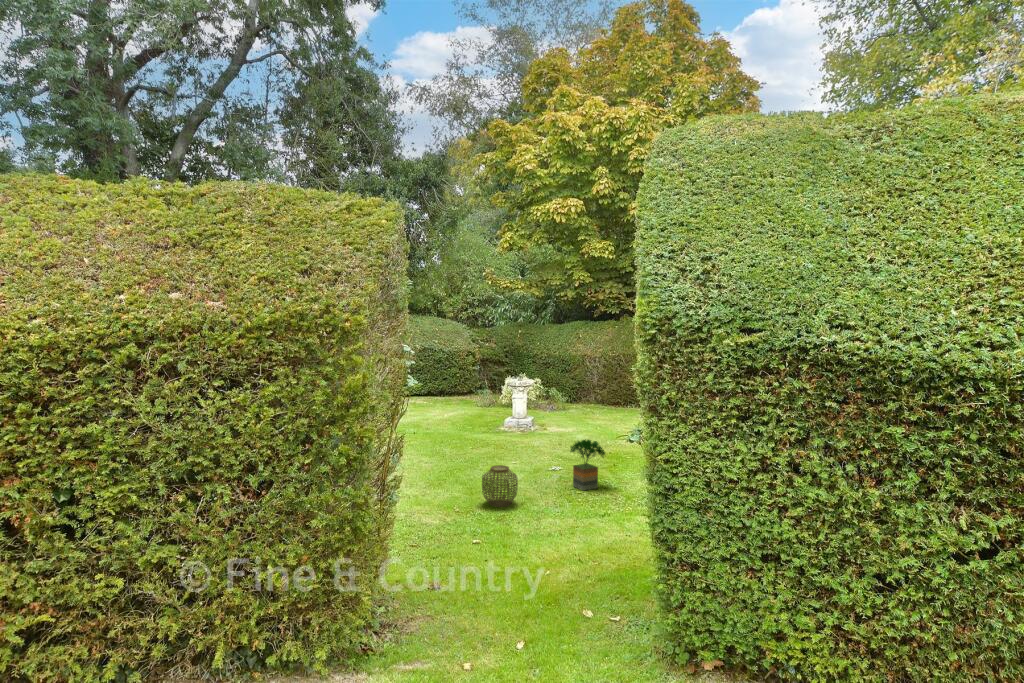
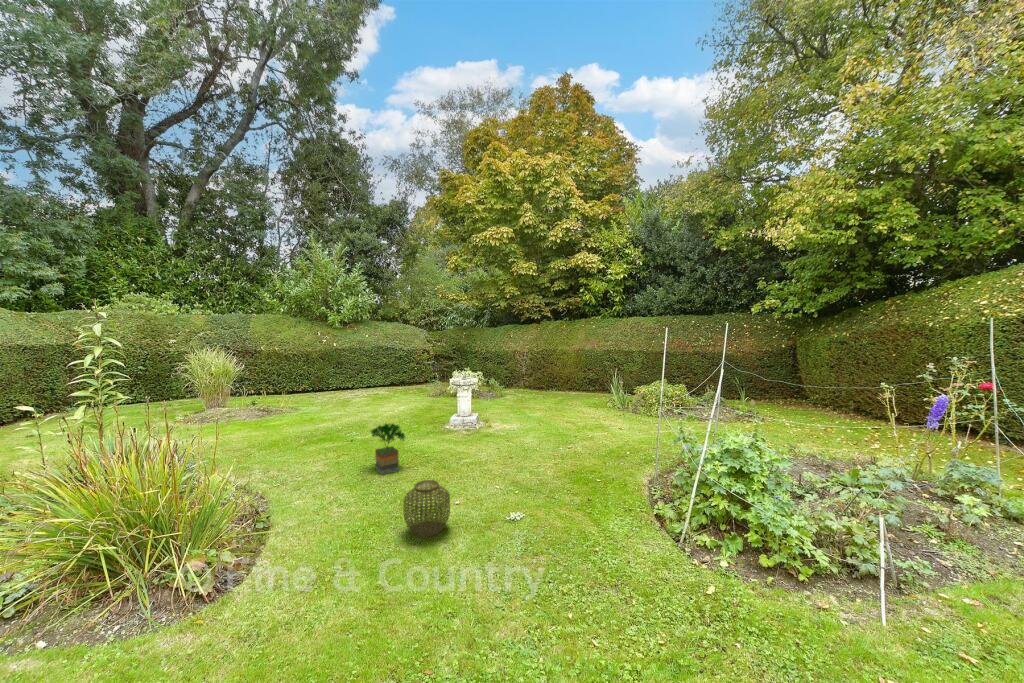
potted tree: present [570,439,605,491] -> present [371,423,405,475]

